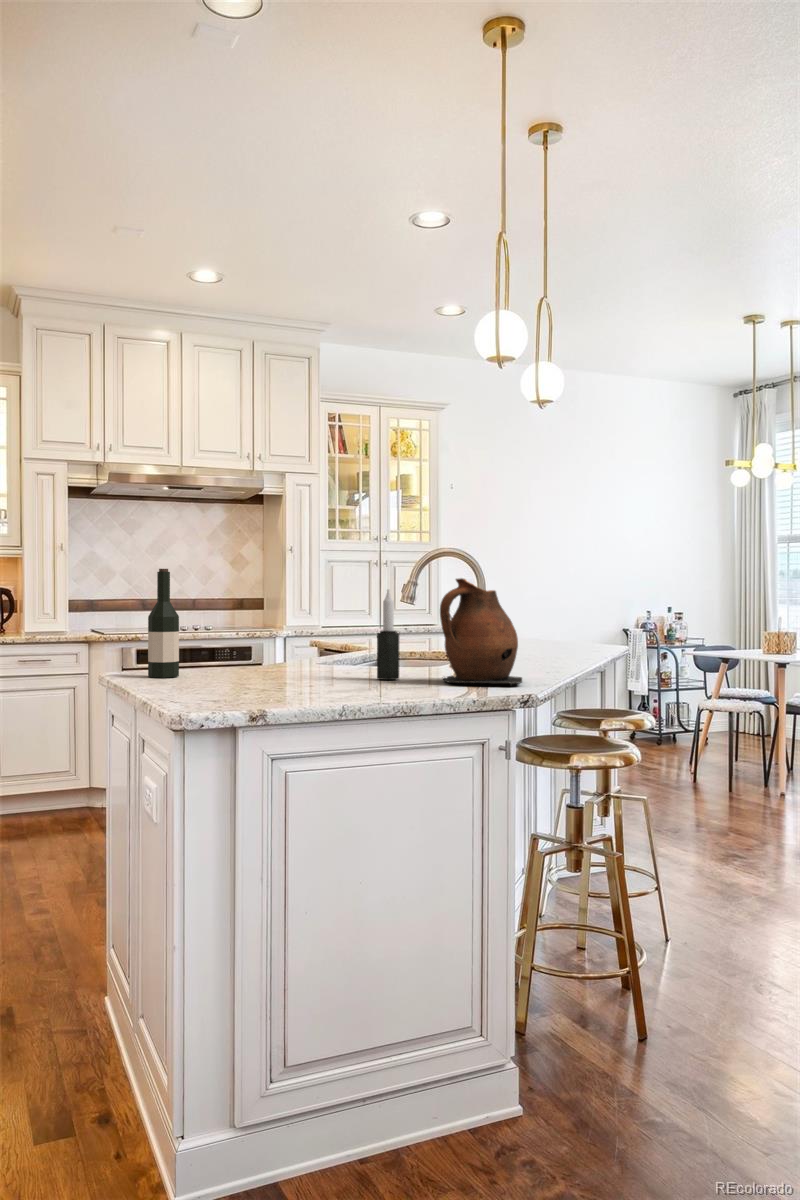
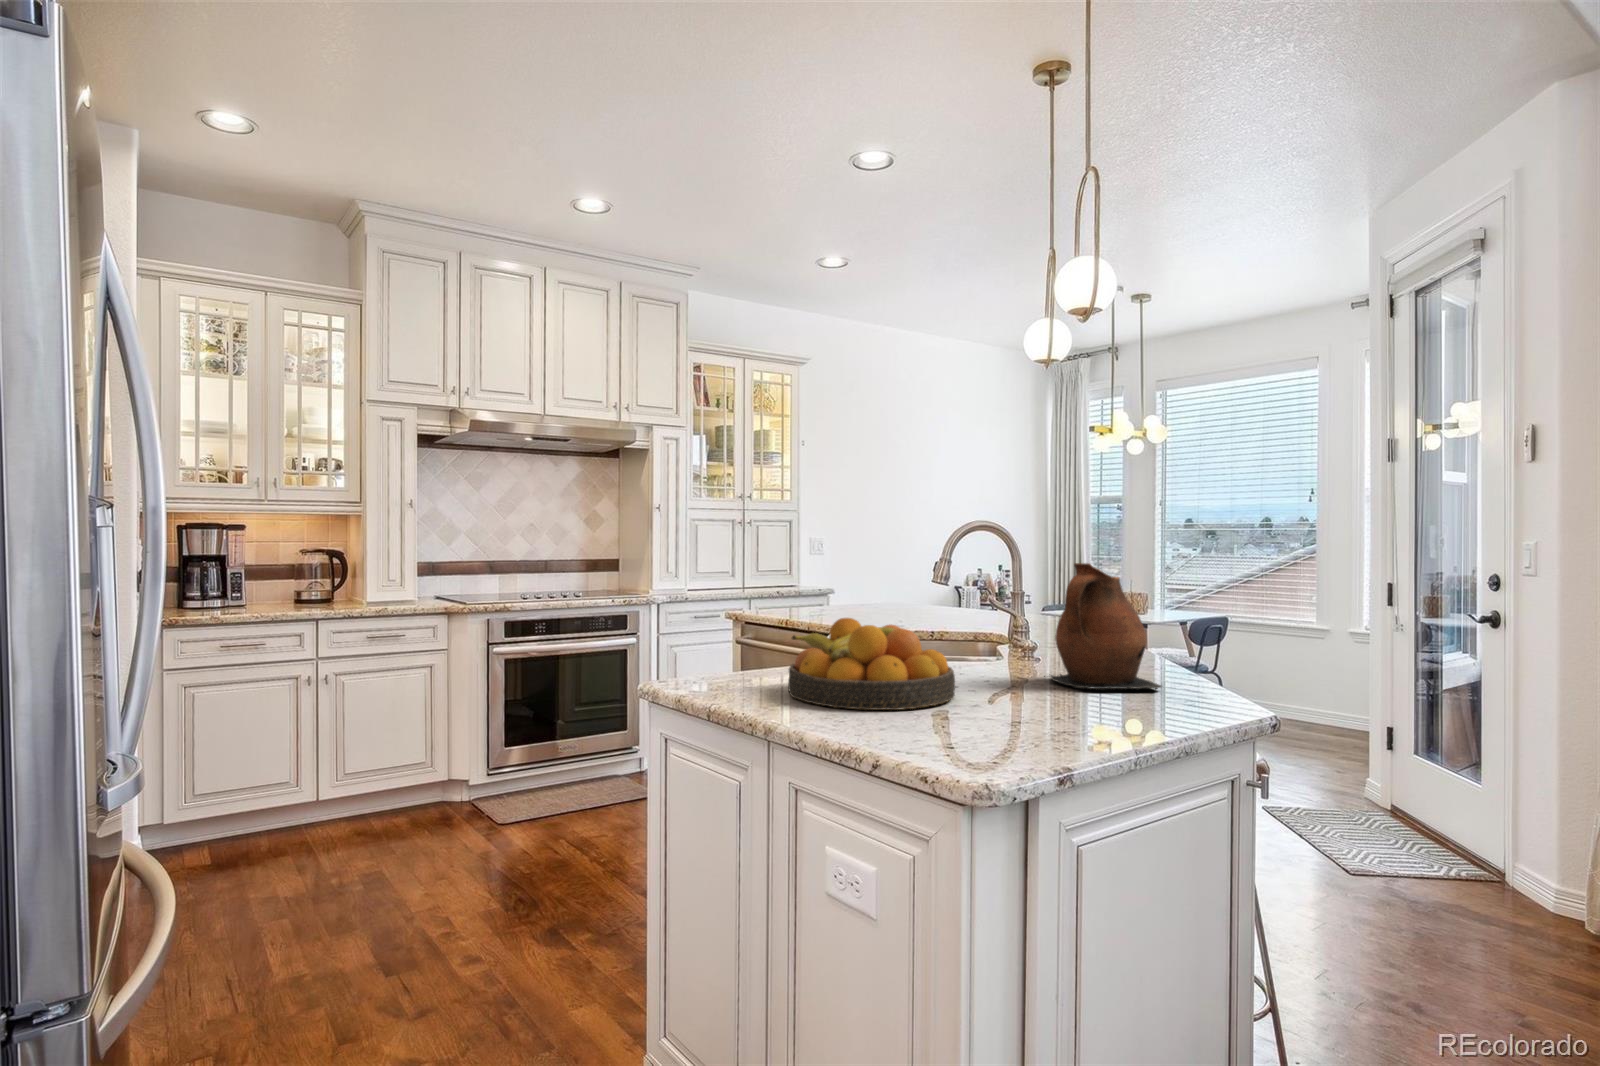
wine bottle: present [148,569,179,678] -> none [697,550,733,690]
candle: present [377,589,399,680] -> none [972,574,998,684]
fruit bowl: none [202,622,335,689] -> present [788,618,955,710]

